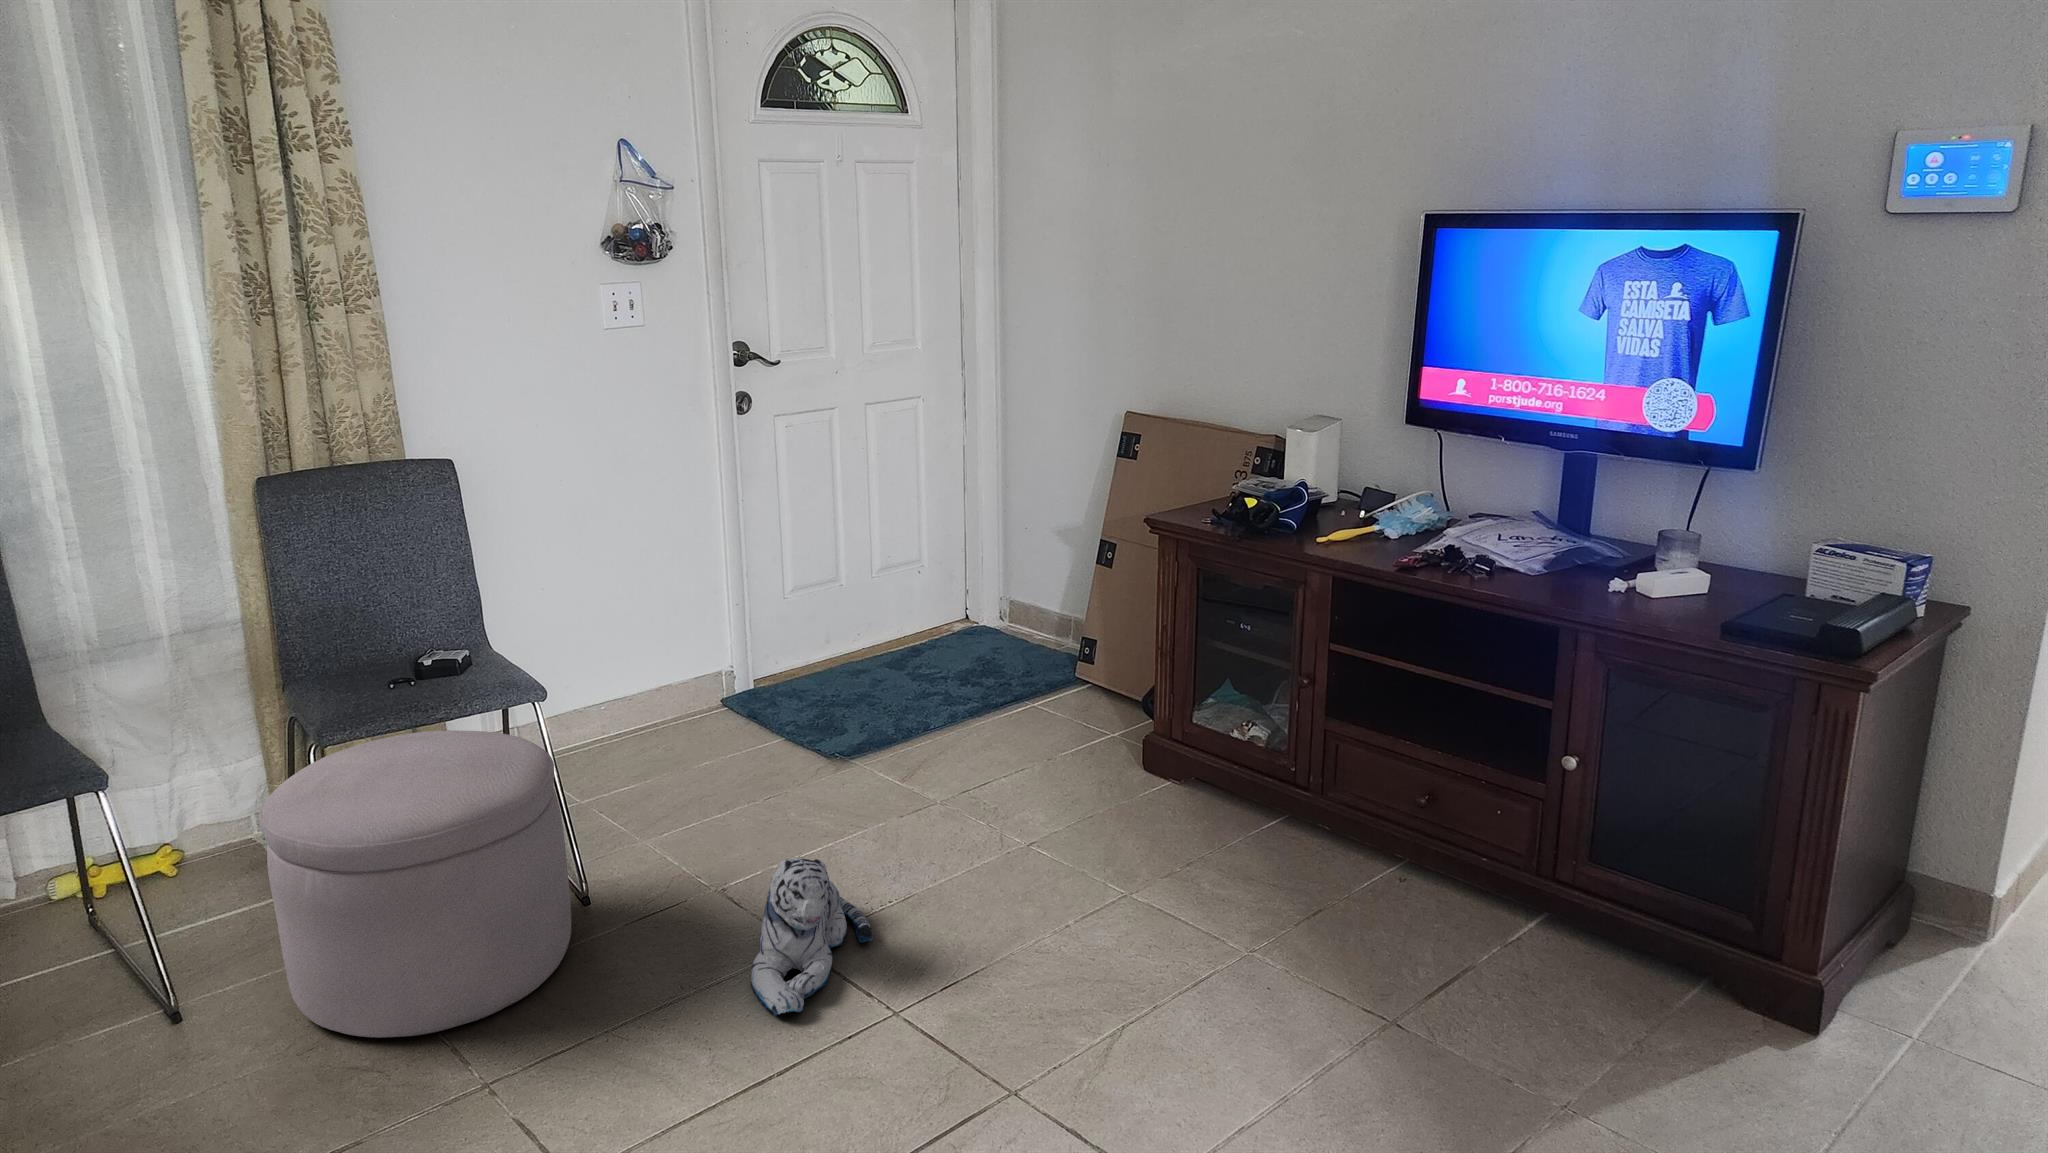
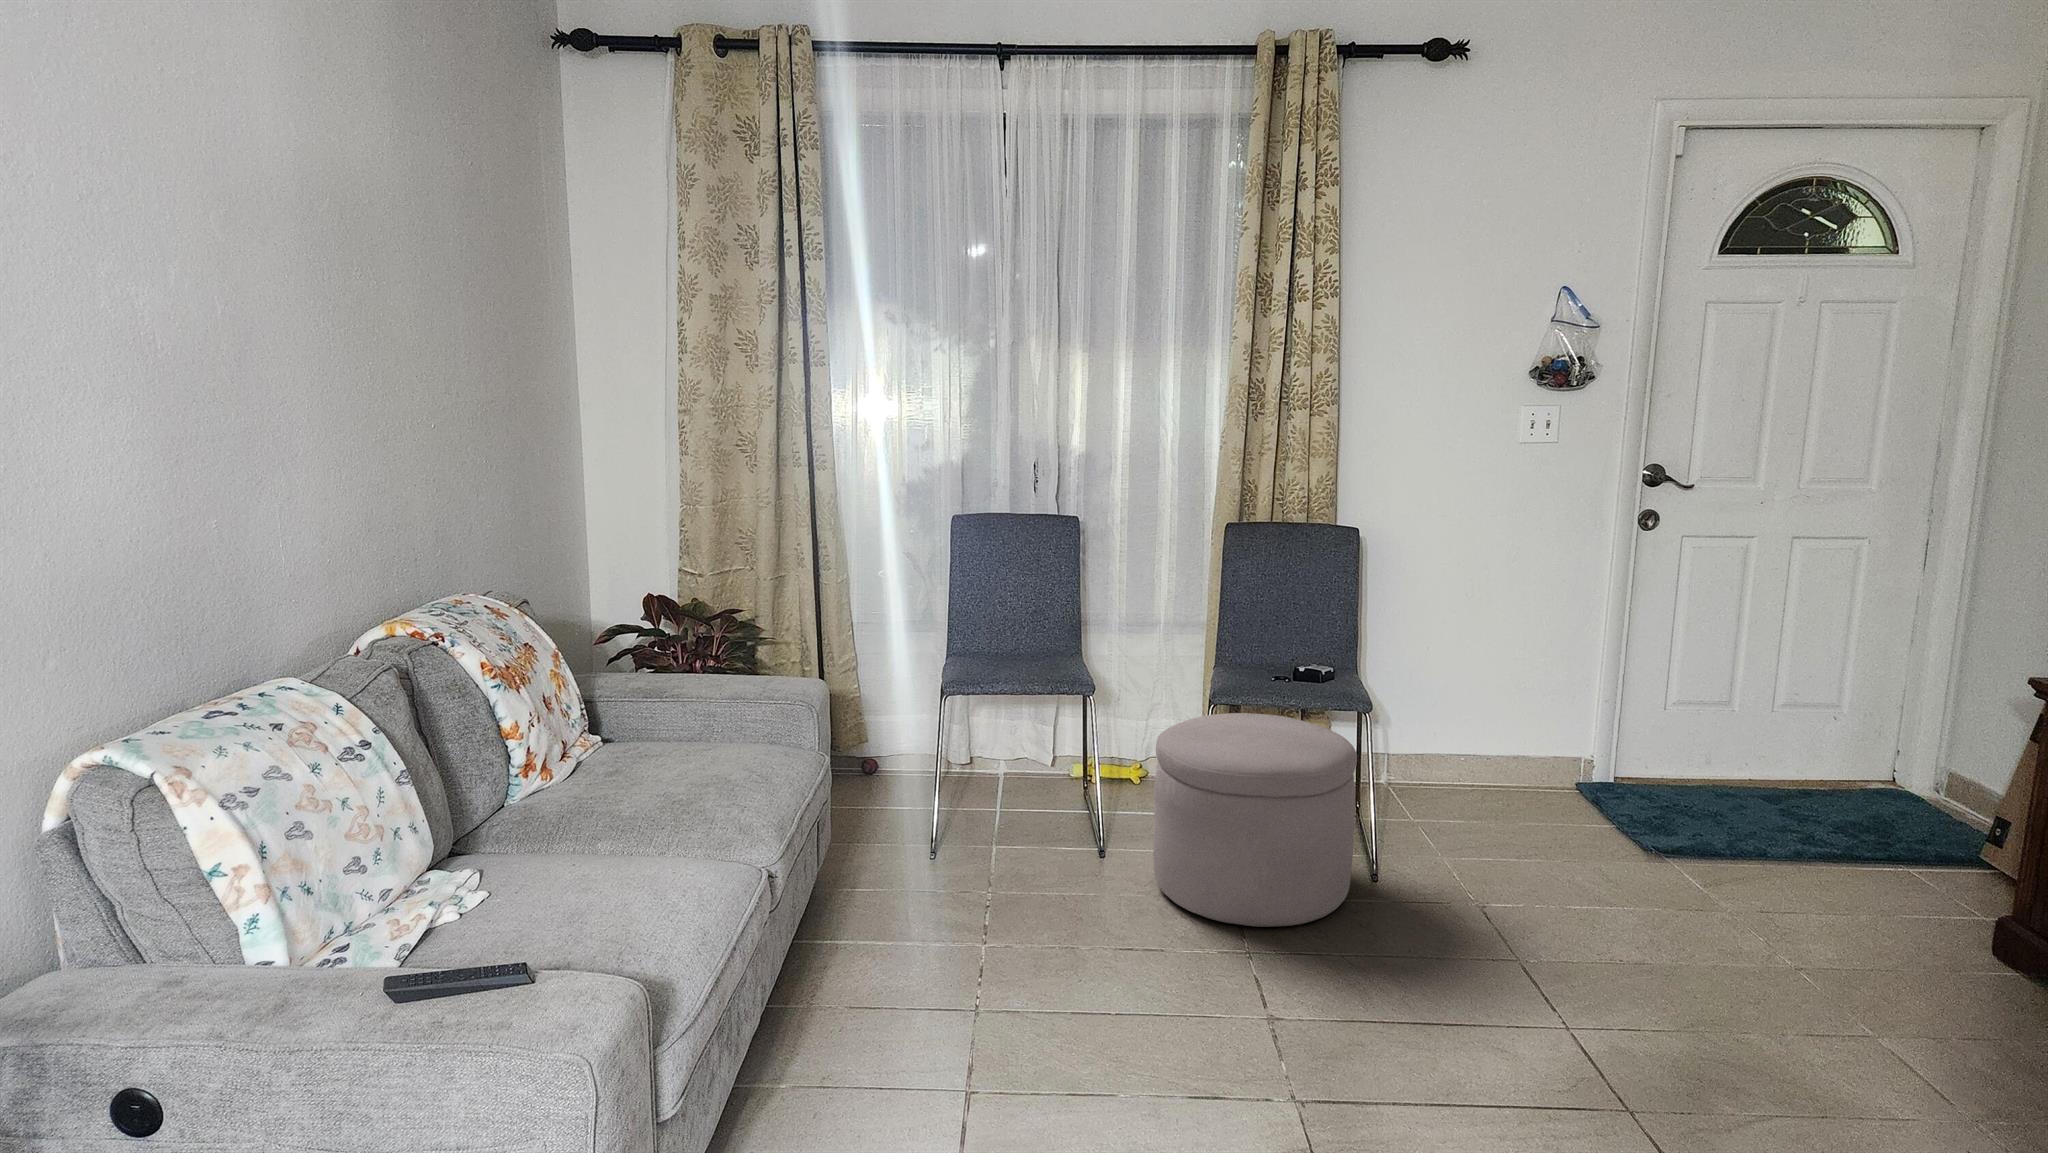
plush toy: present [751,858,872,1016] -> none [1458,889,1594,1020]

